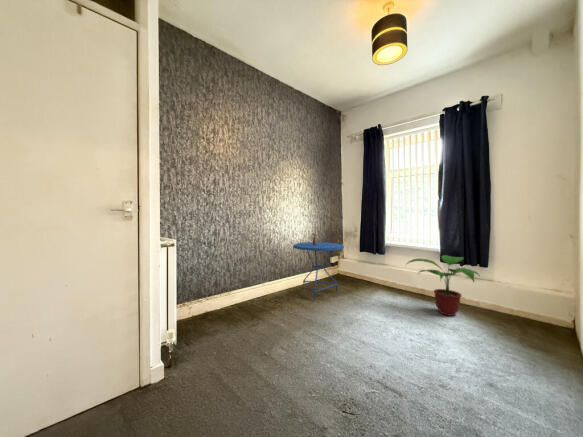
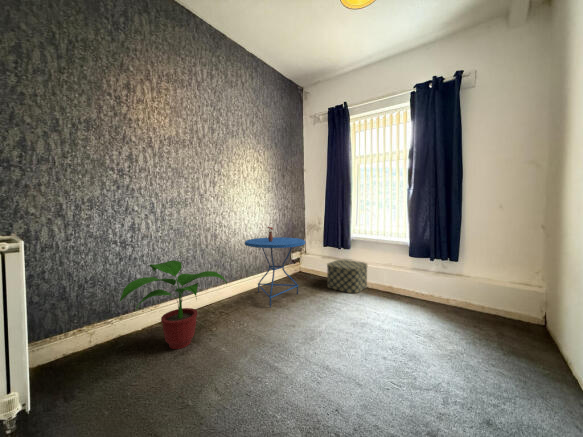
potted plant: present [408,255,480,316] -> present [119,261,227,349]
storage box: none [363,263,401,293] -> present [327,260,368,293]

